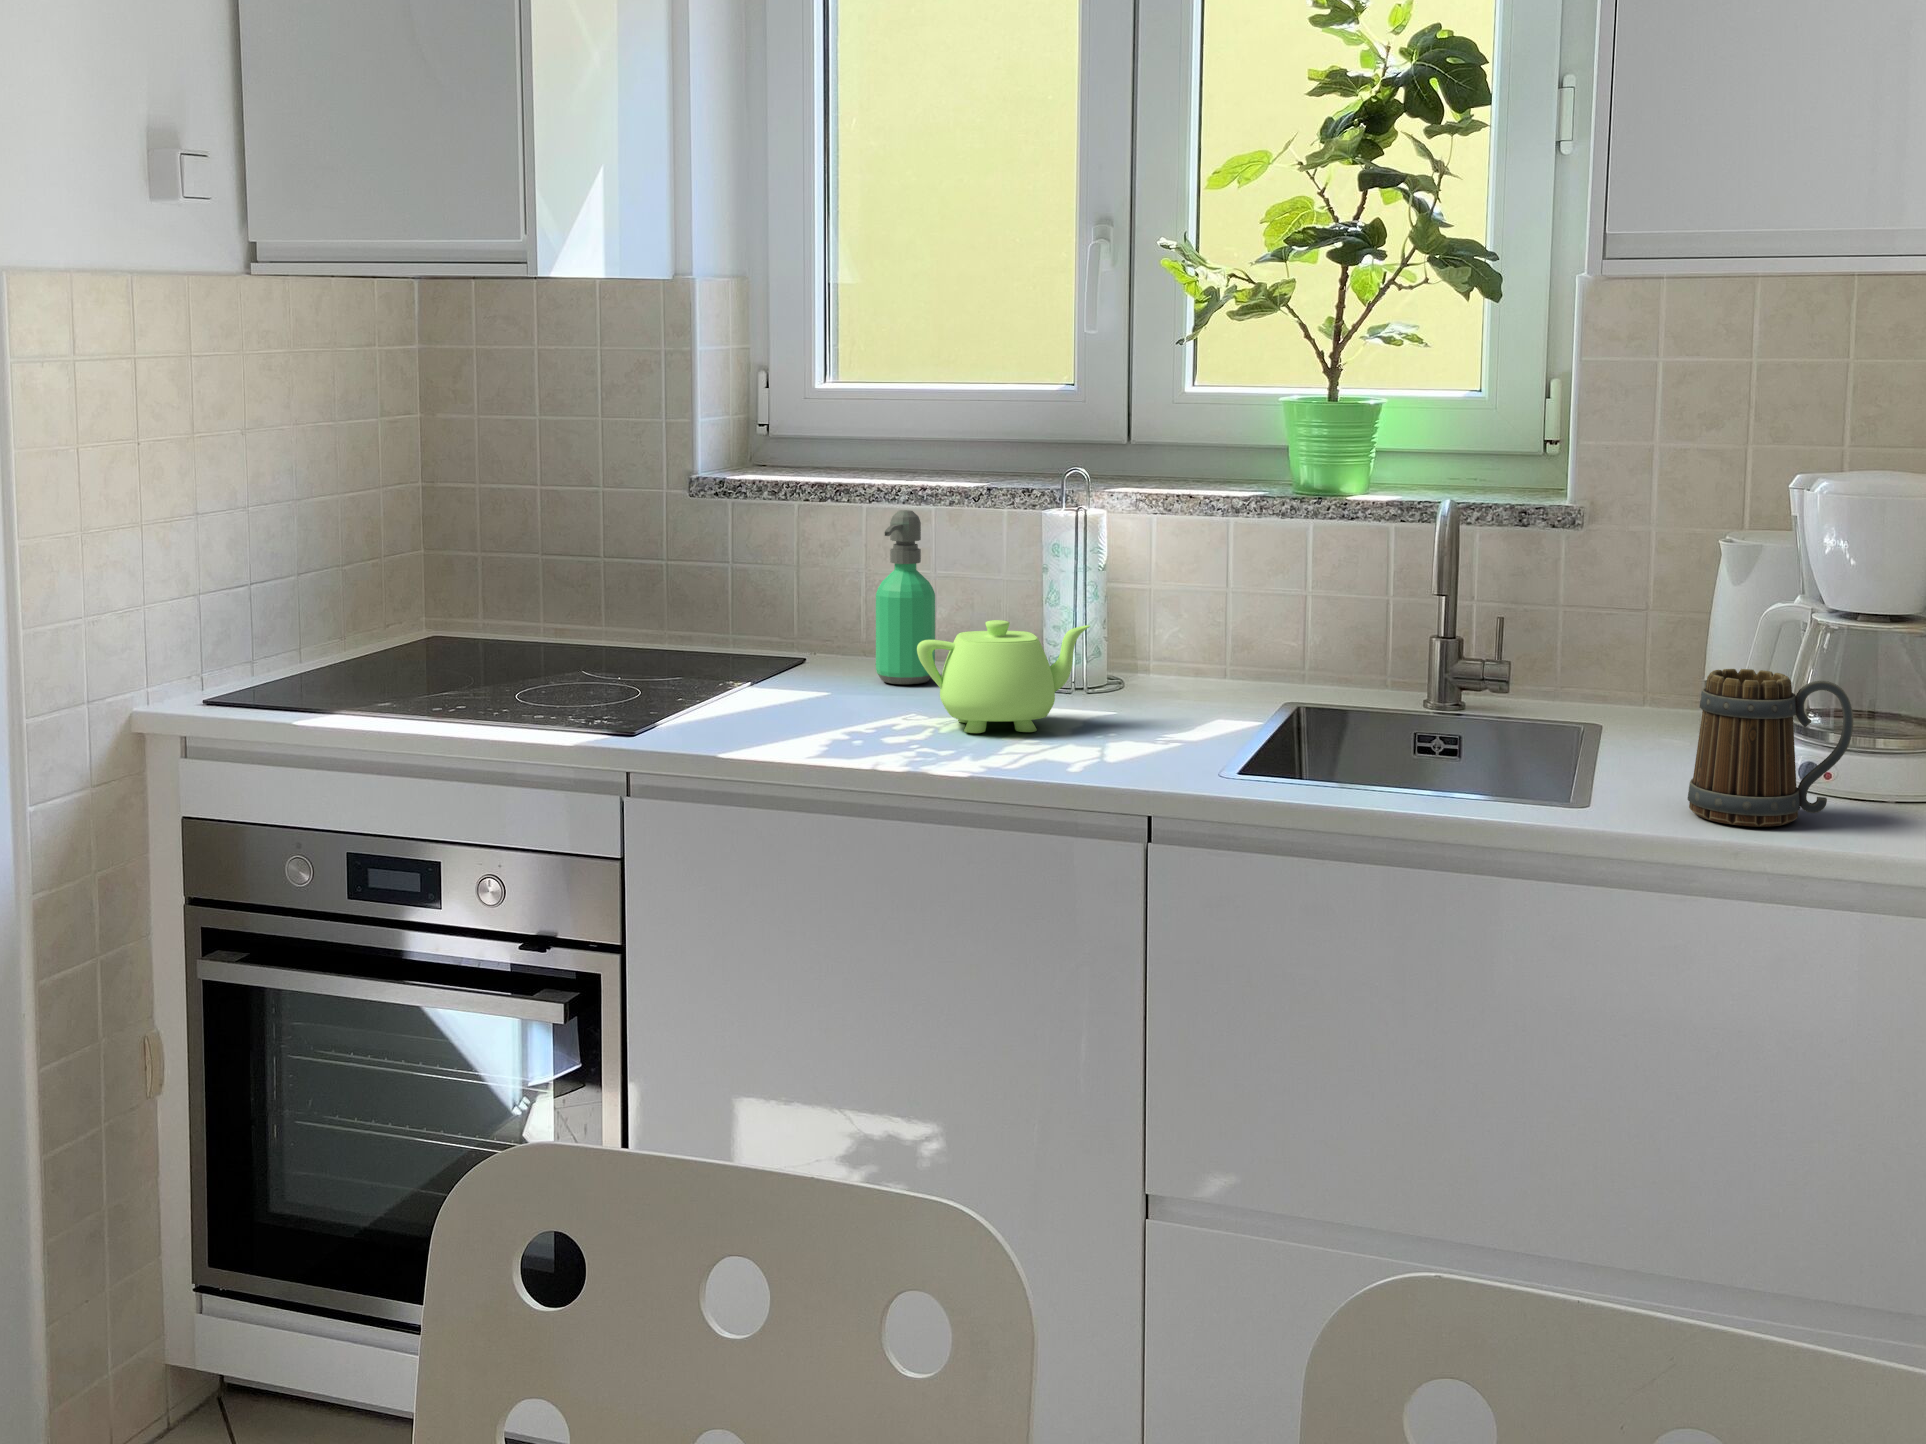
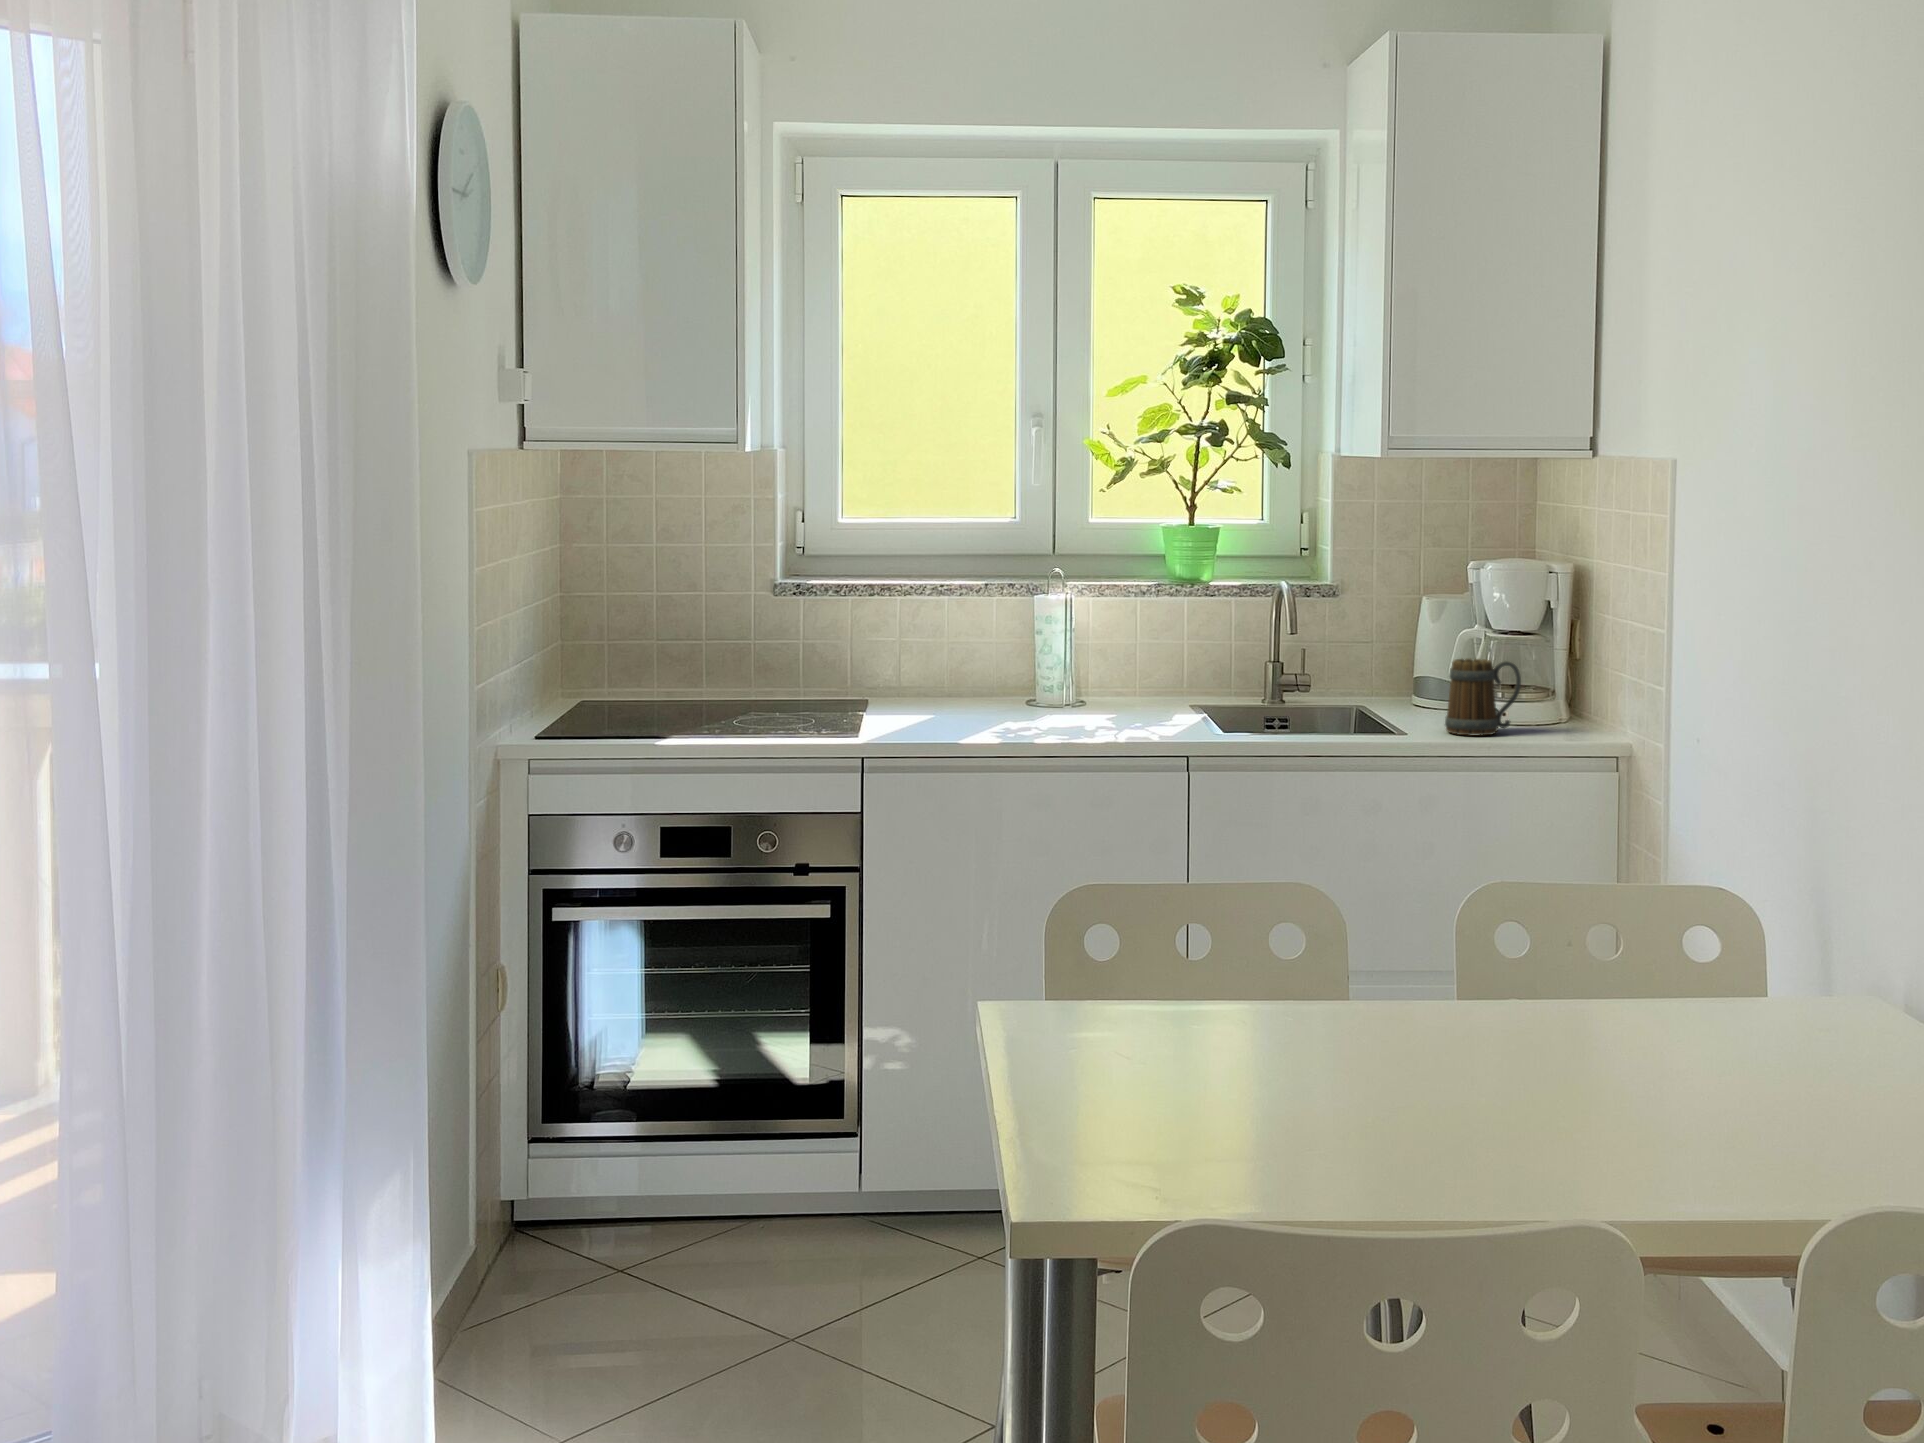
soap dispenser: present [876,510,935,684] -> none [936,598,973,707]
teapot: present [917,620,1090,733] -> none [1005,658,1099,724]

